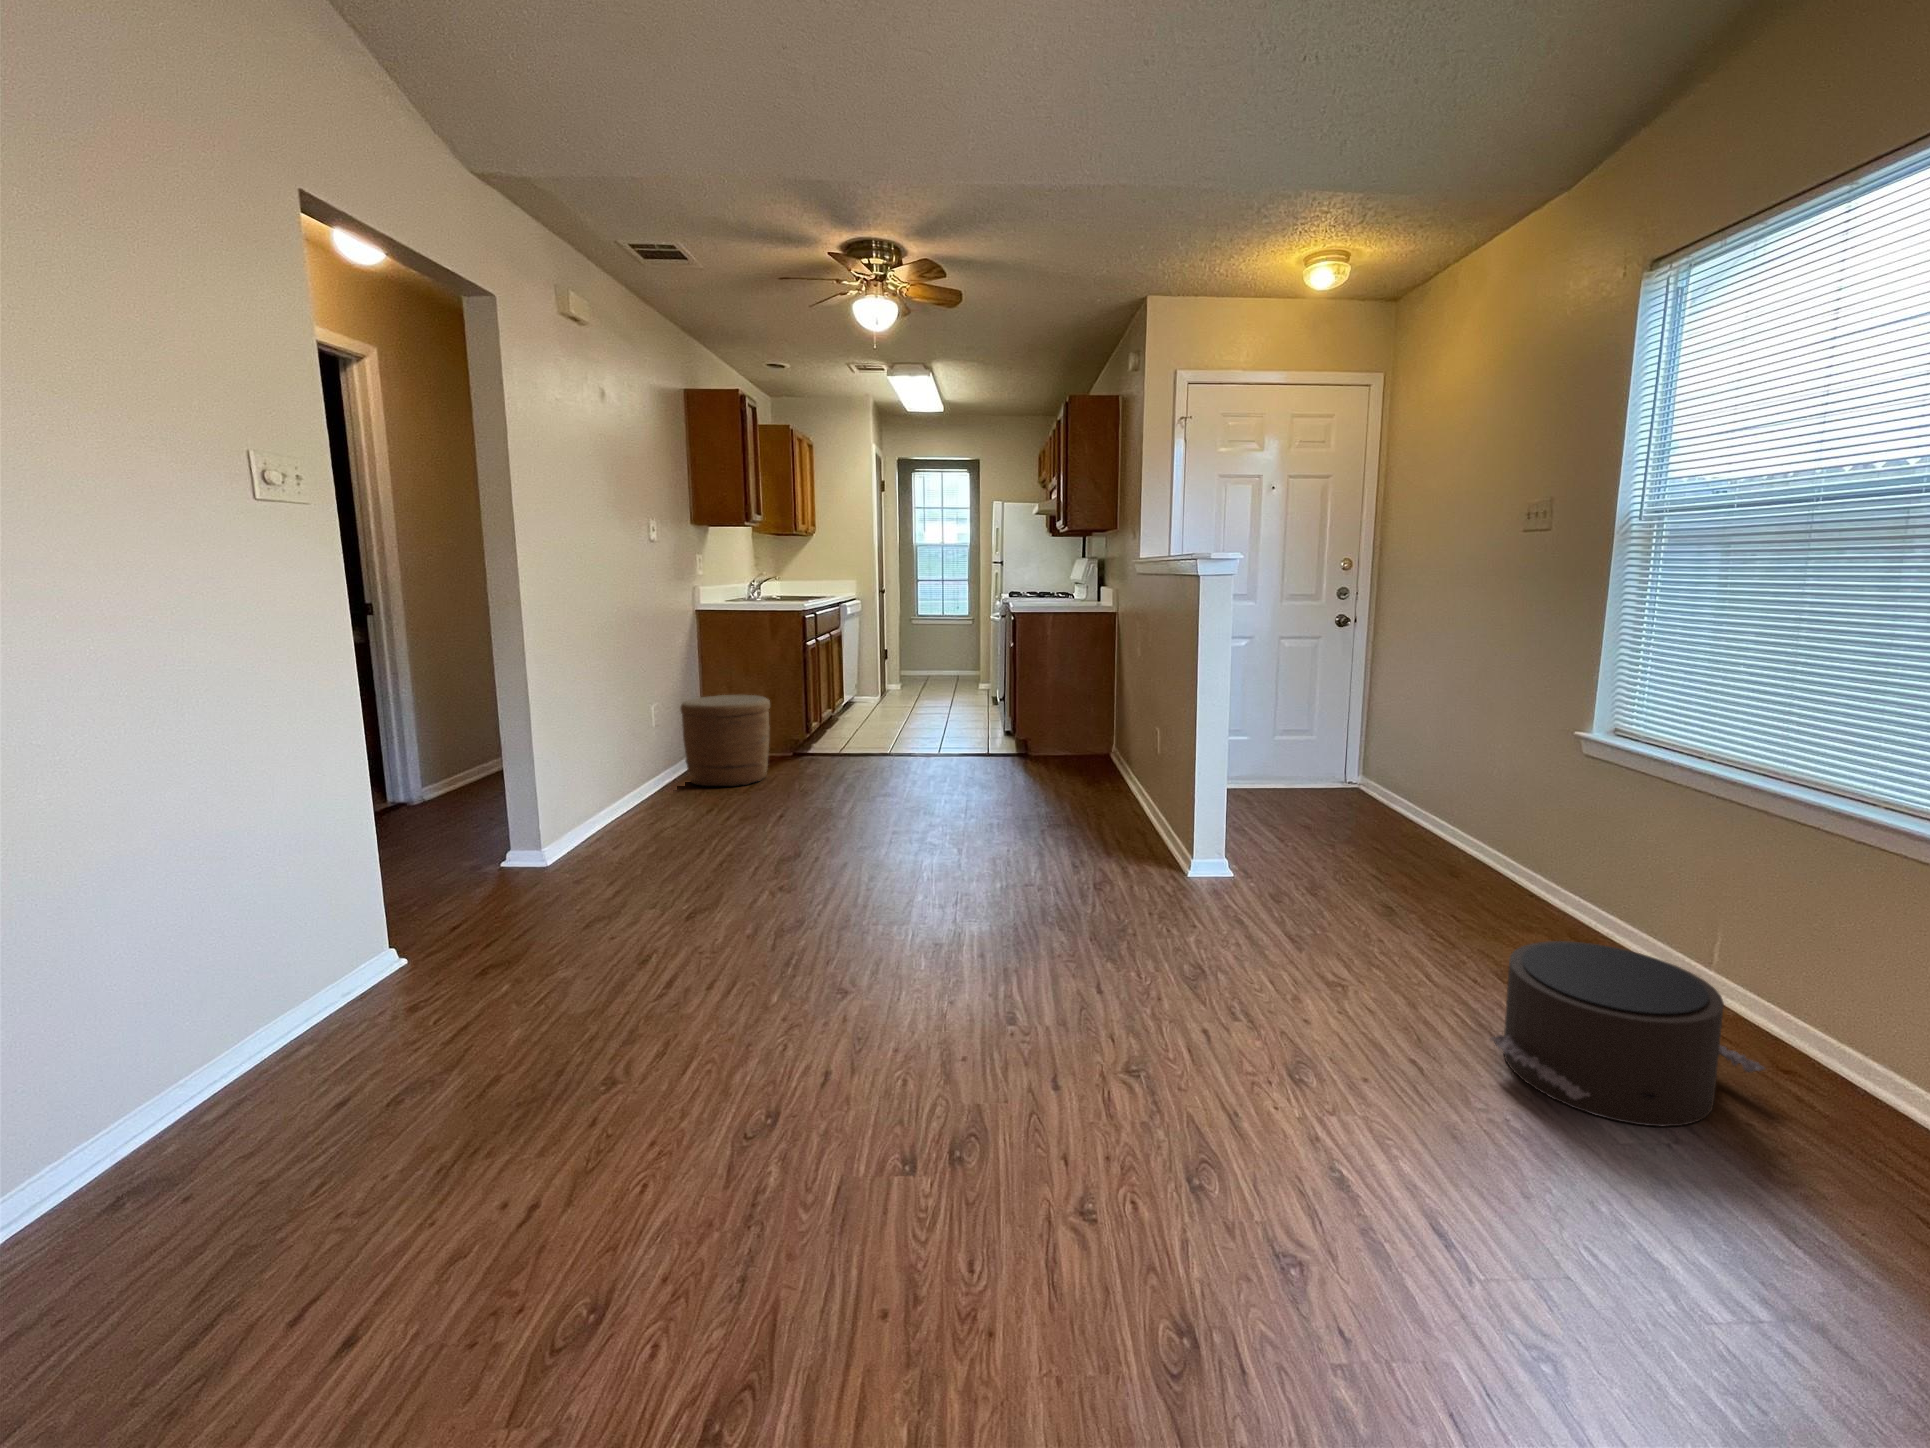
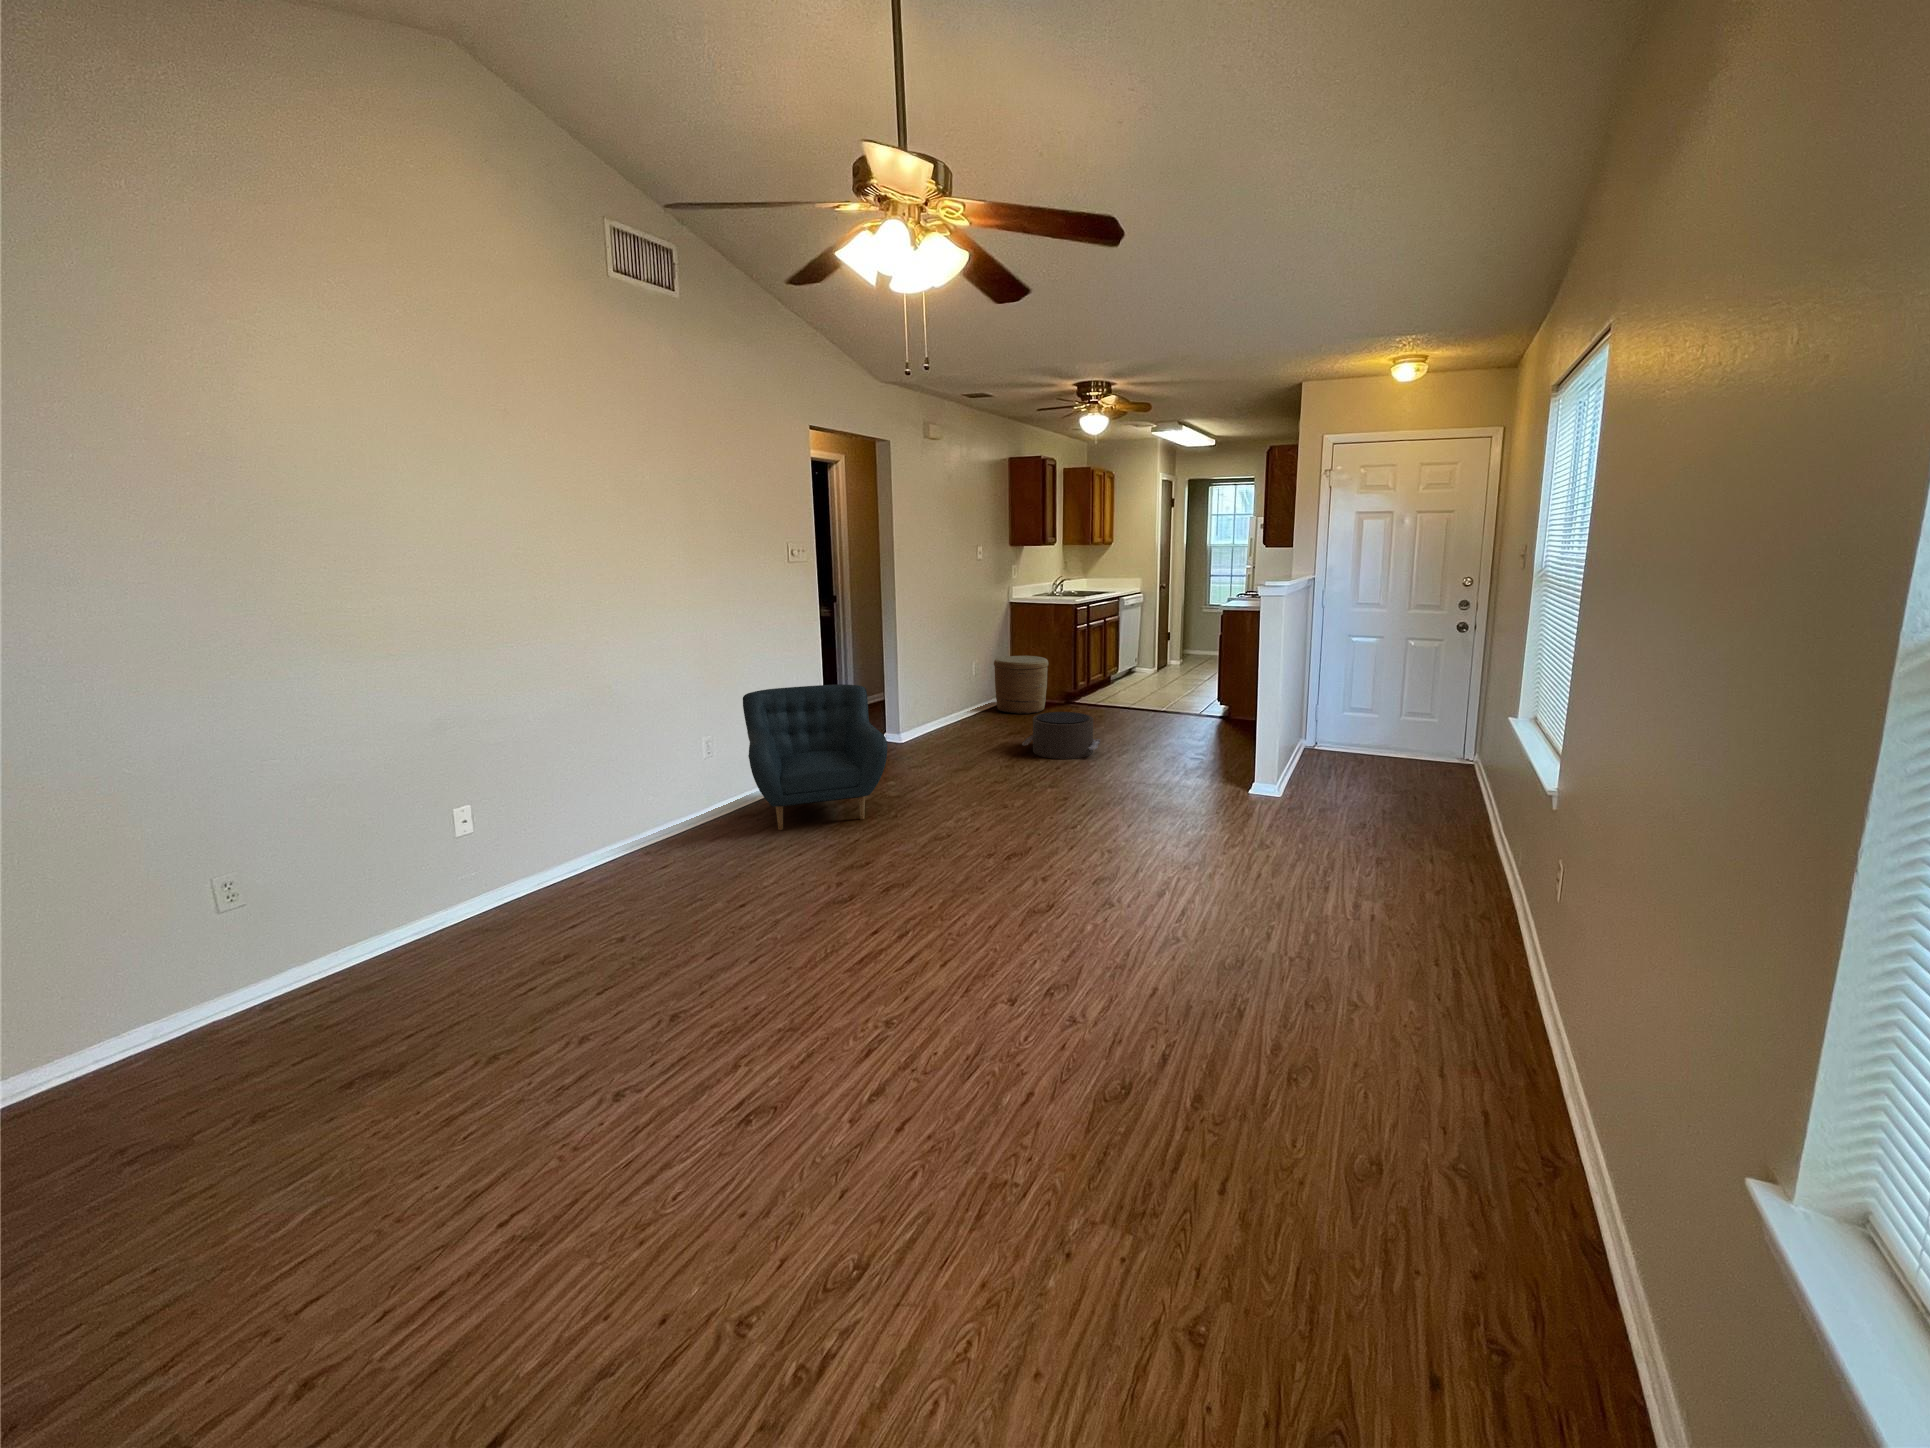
armchair: none [220,765,630,1134] -> present [743,684,888,830]
pouf: present [1490,941,1765,1127] -> present [1022,712,1100,759]

